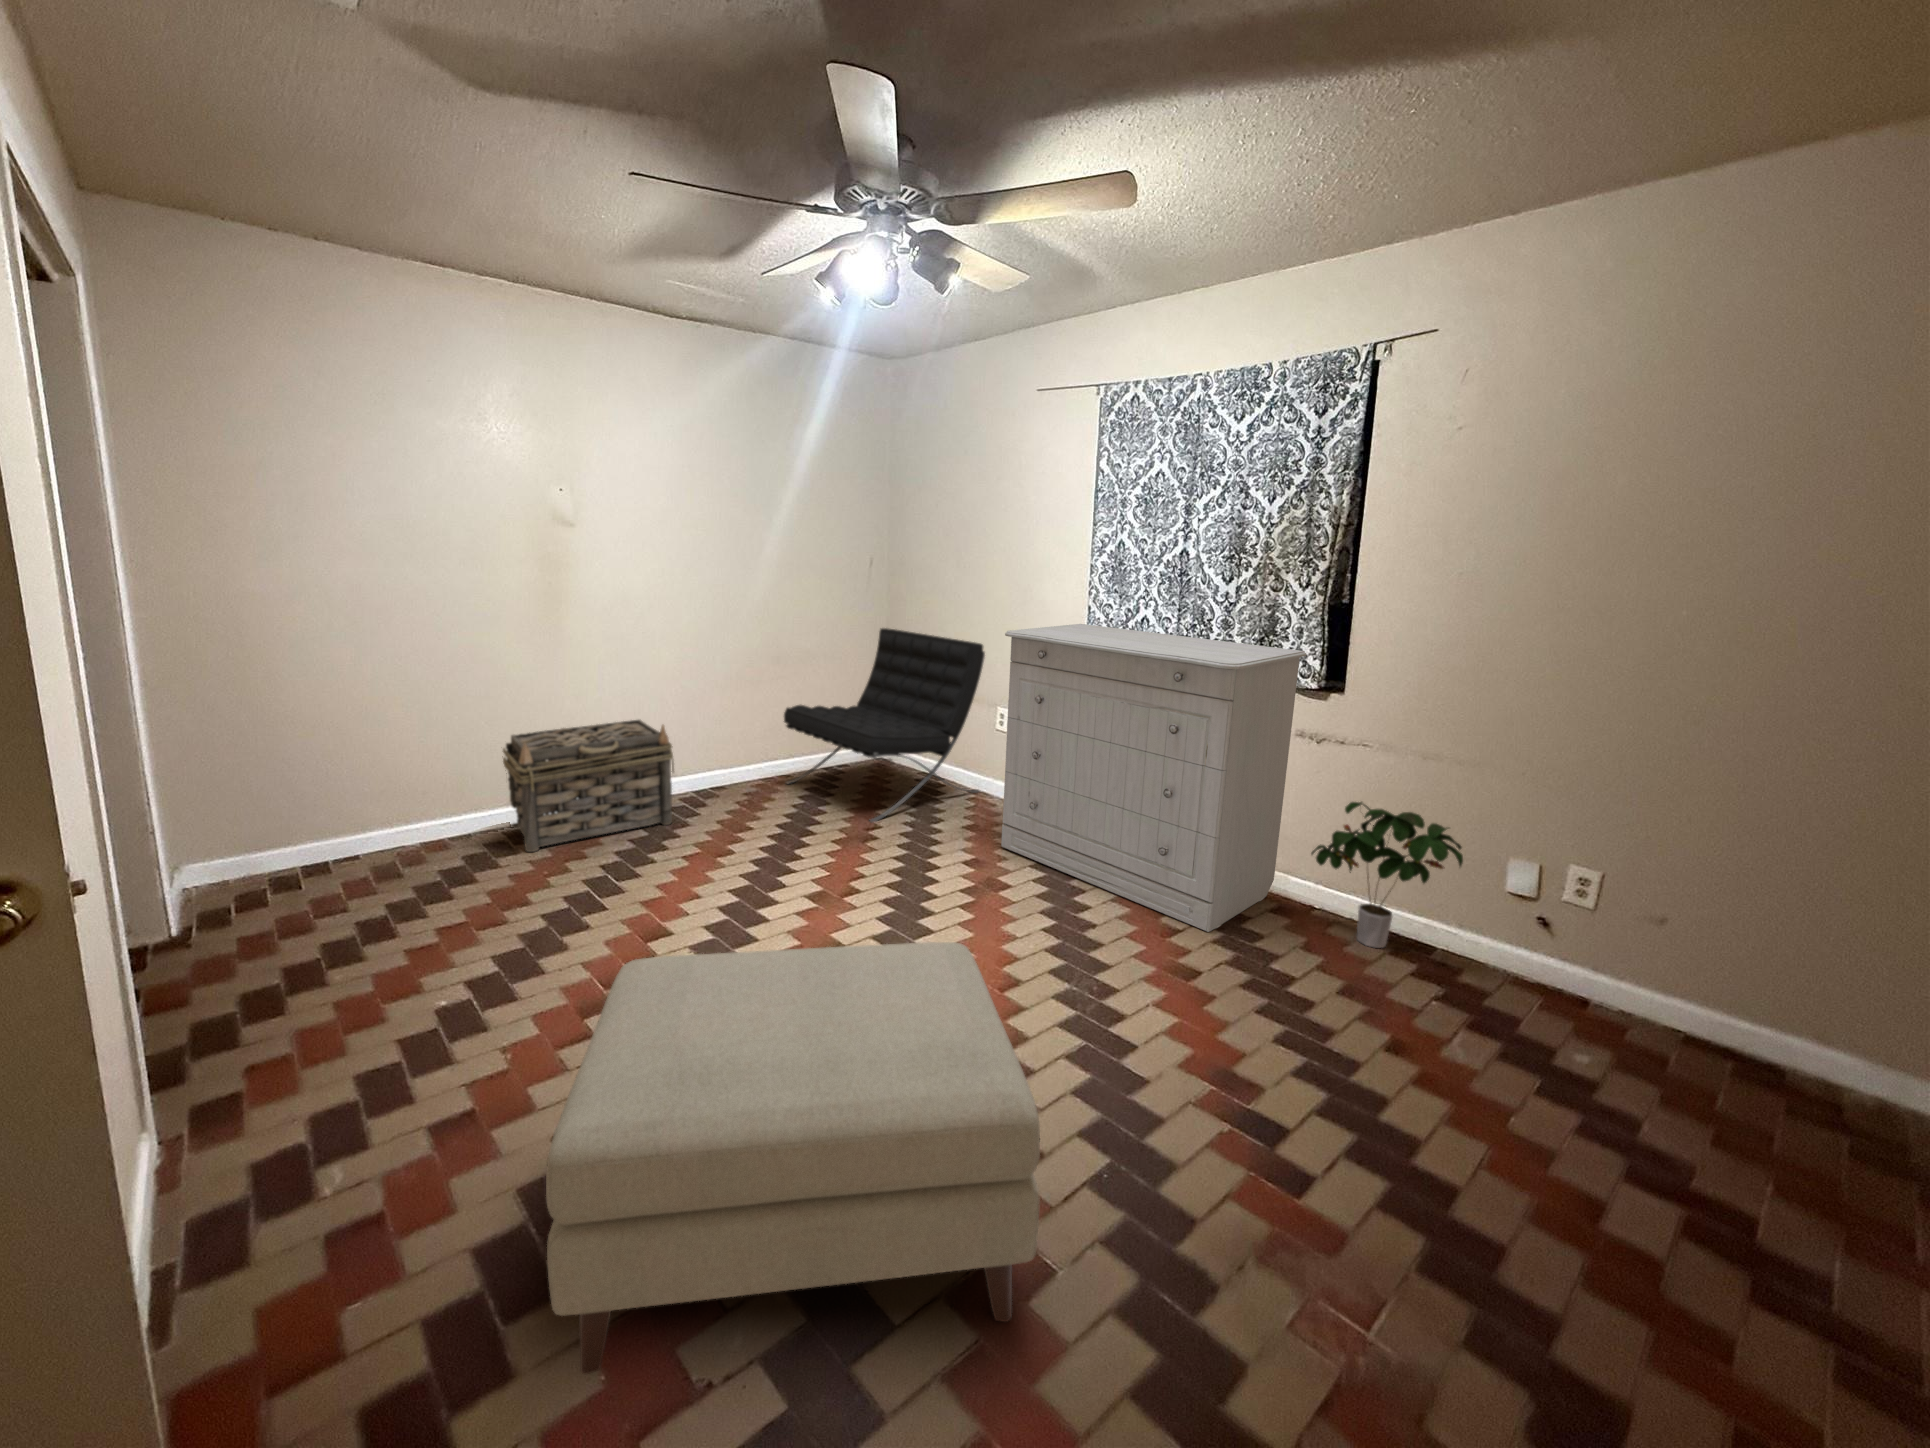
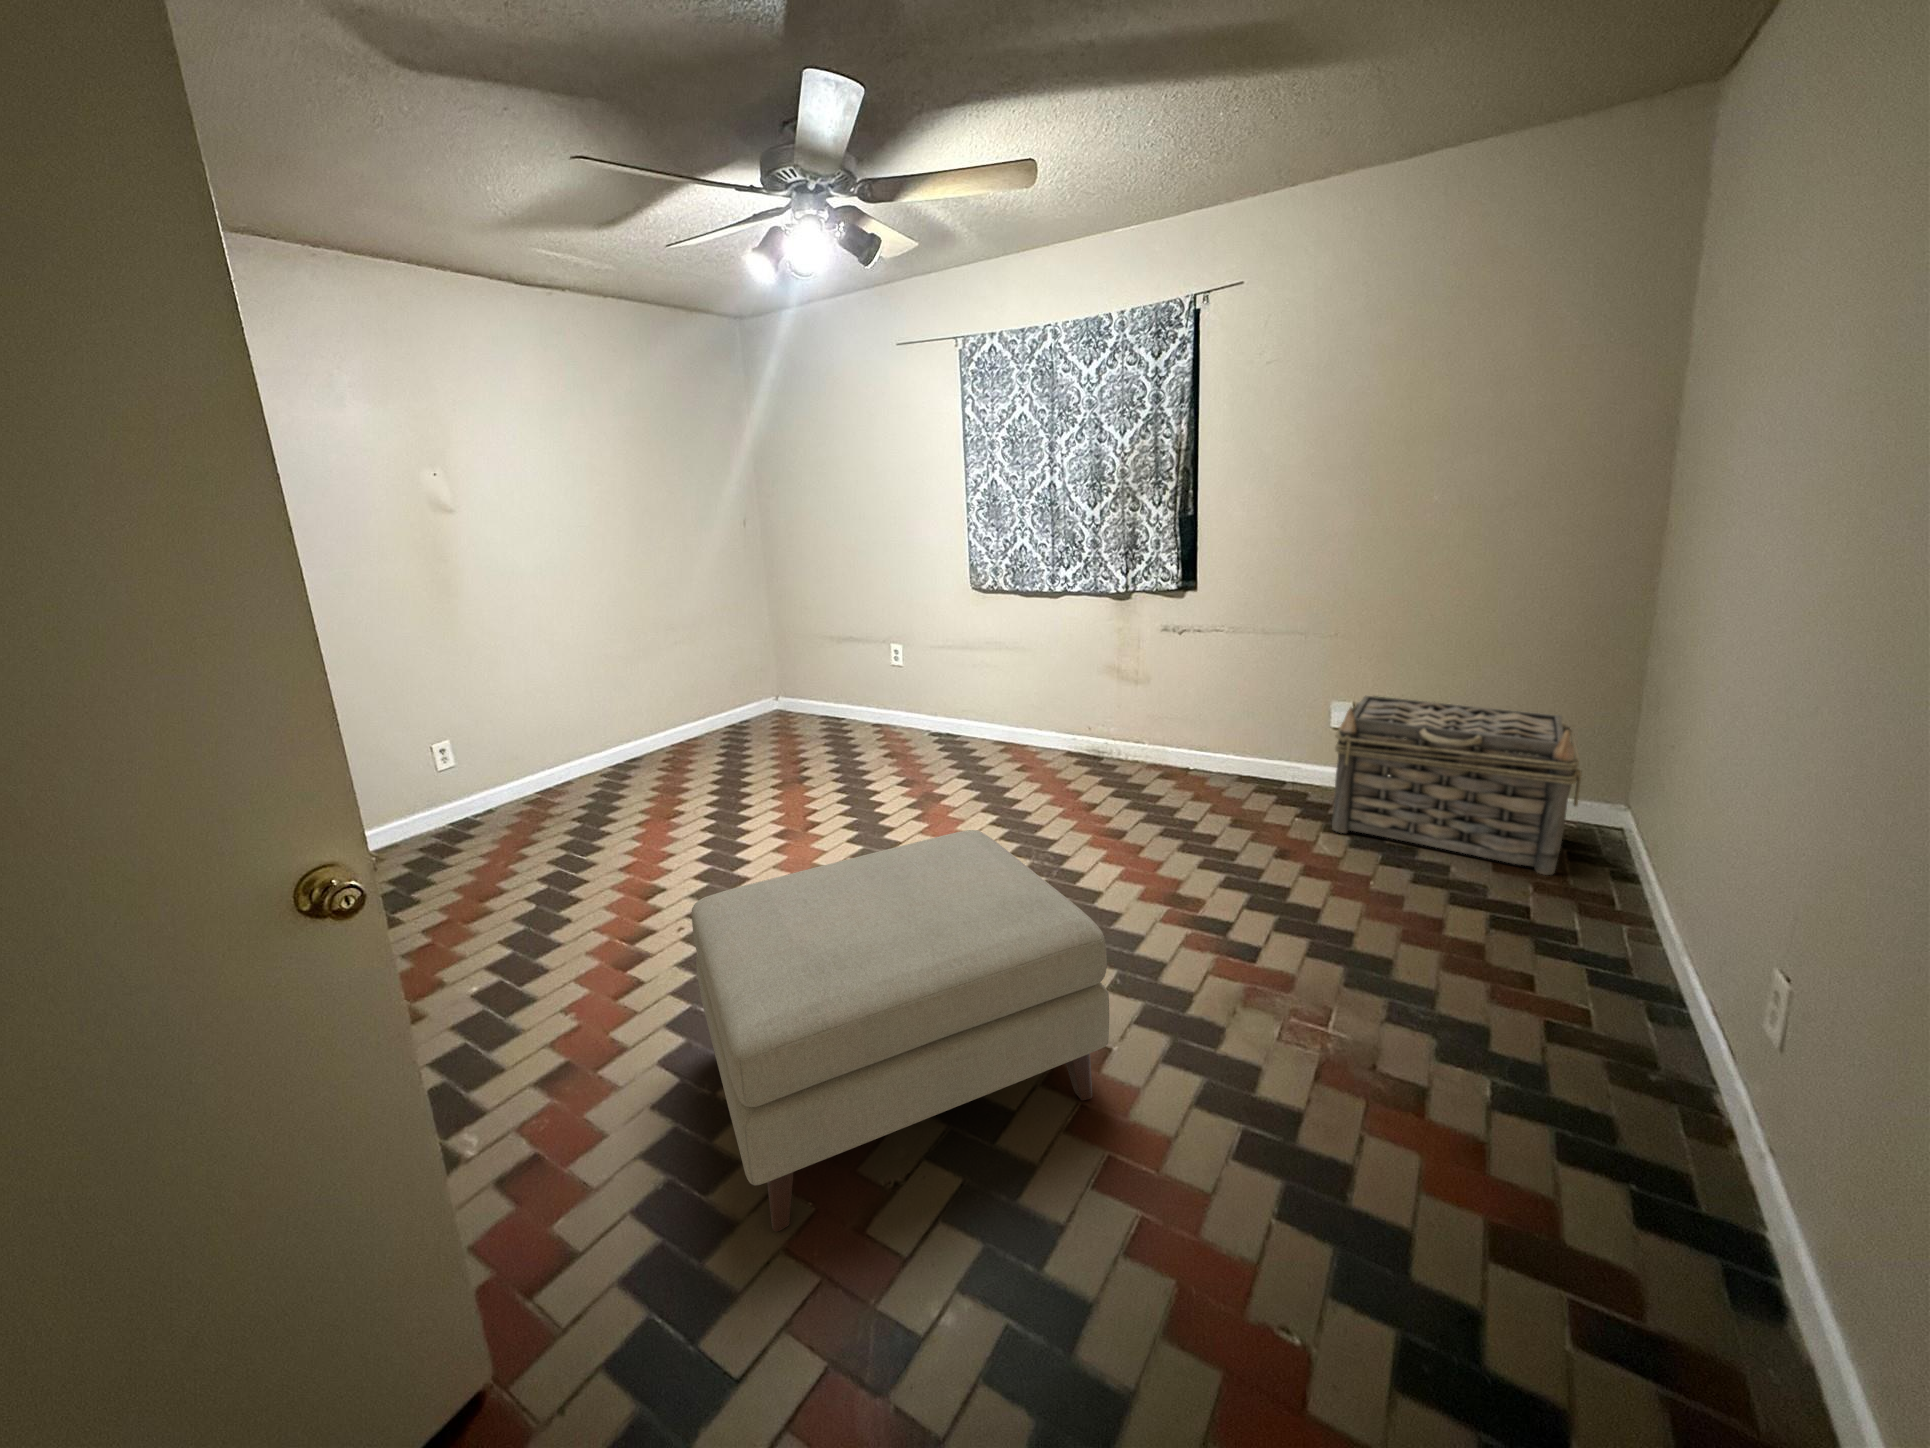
dresser: present [1001,624,1306,932] -> none [909,558,1164,800]
lounge chair: present [784,628,985,822] -> none [691,585,886,765]
basket: present [503,720,674,852] -> present [1332,696,1582,875]
potted plant: present [1311,802,1463,948] -> none [1185,673,1300,787]

